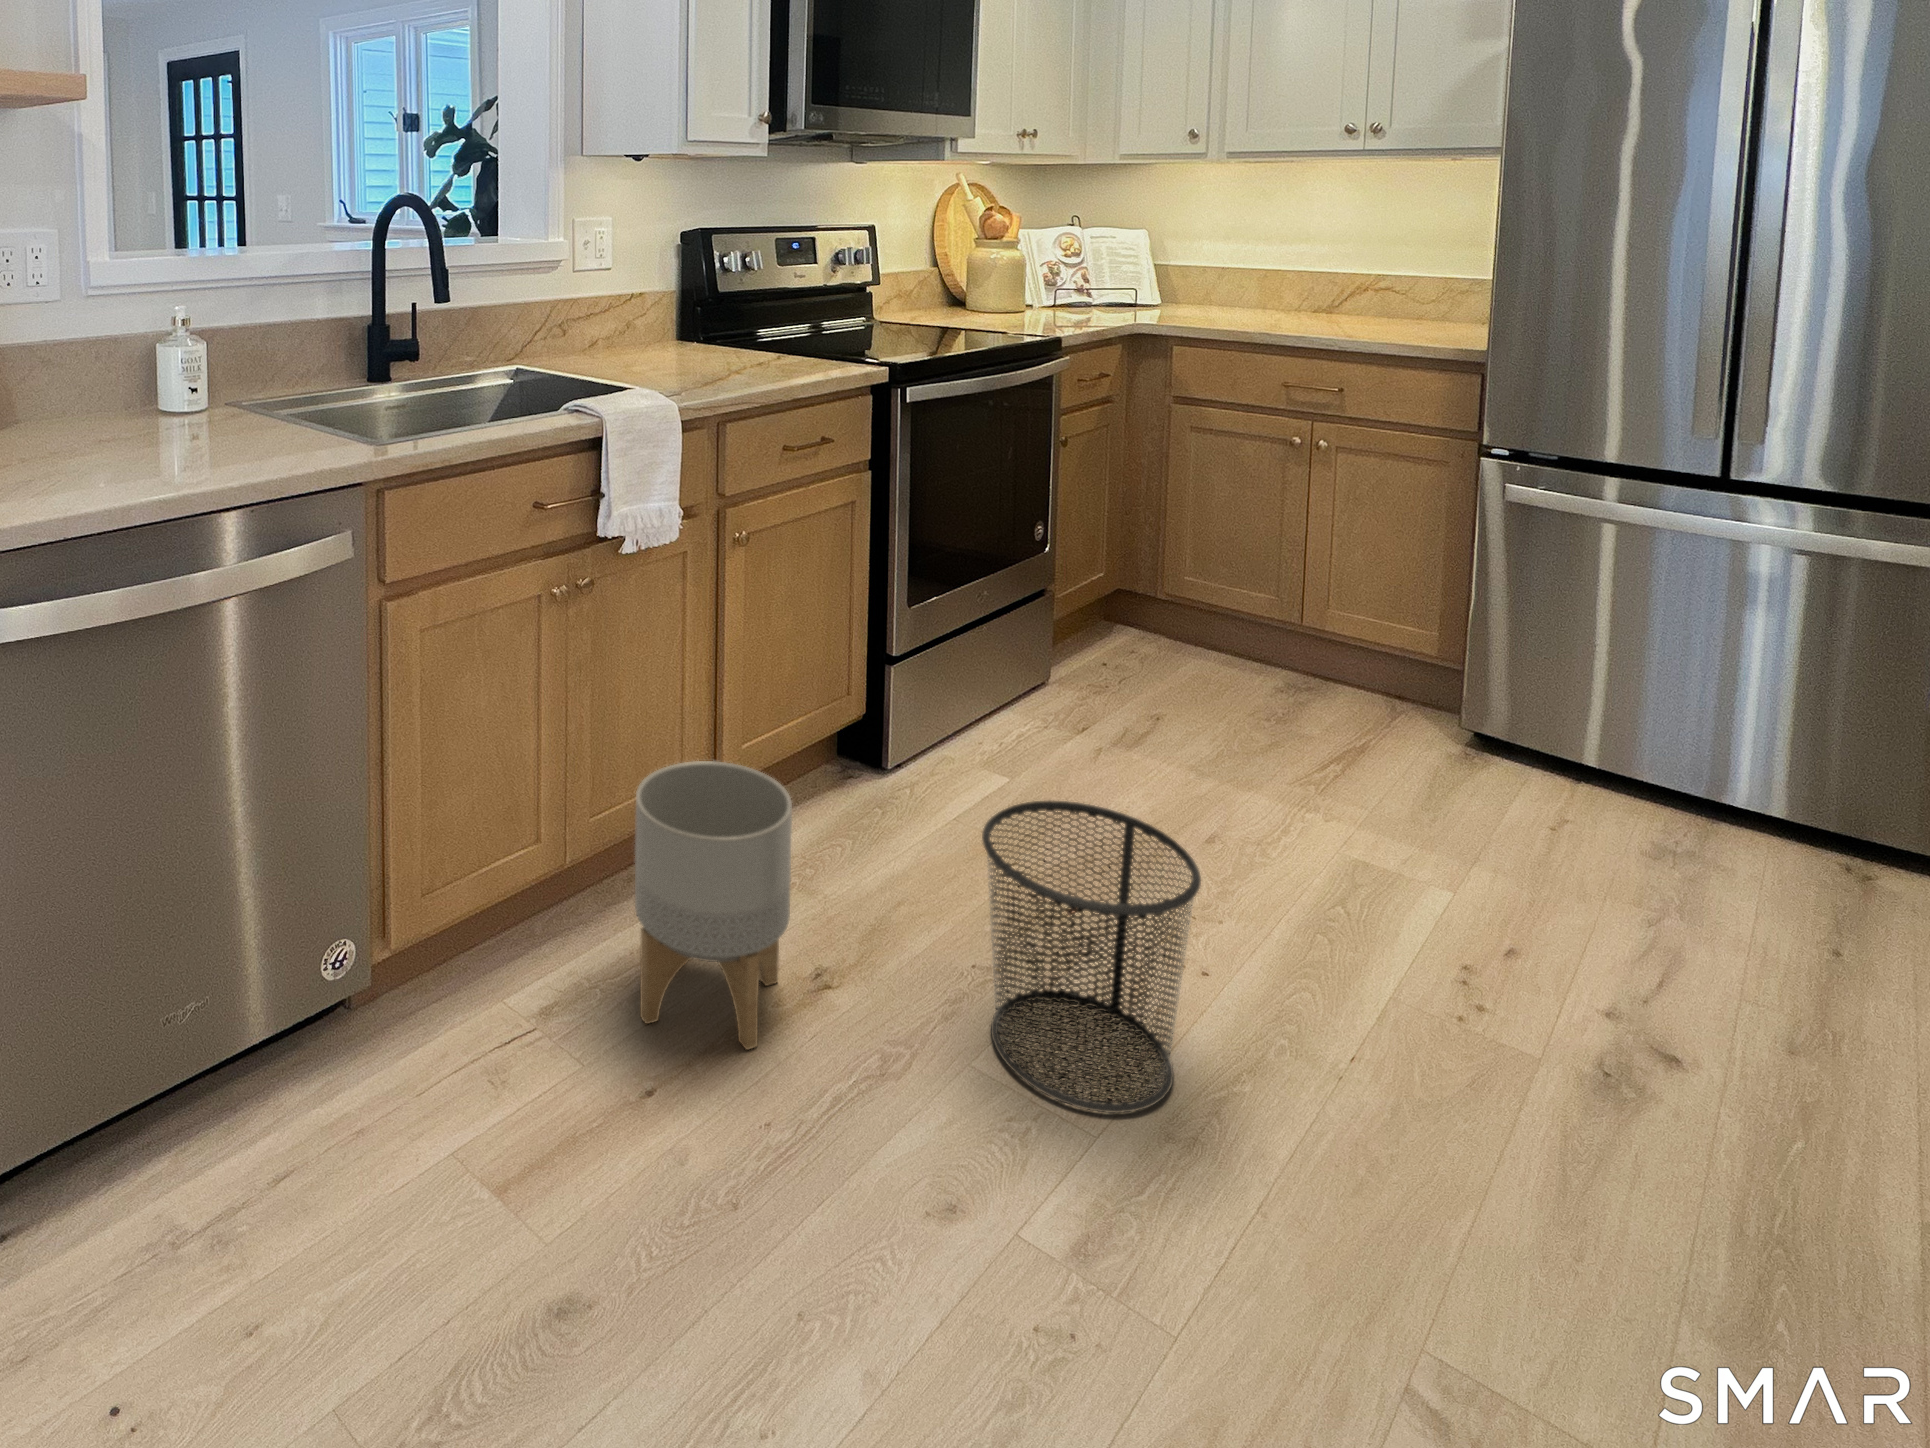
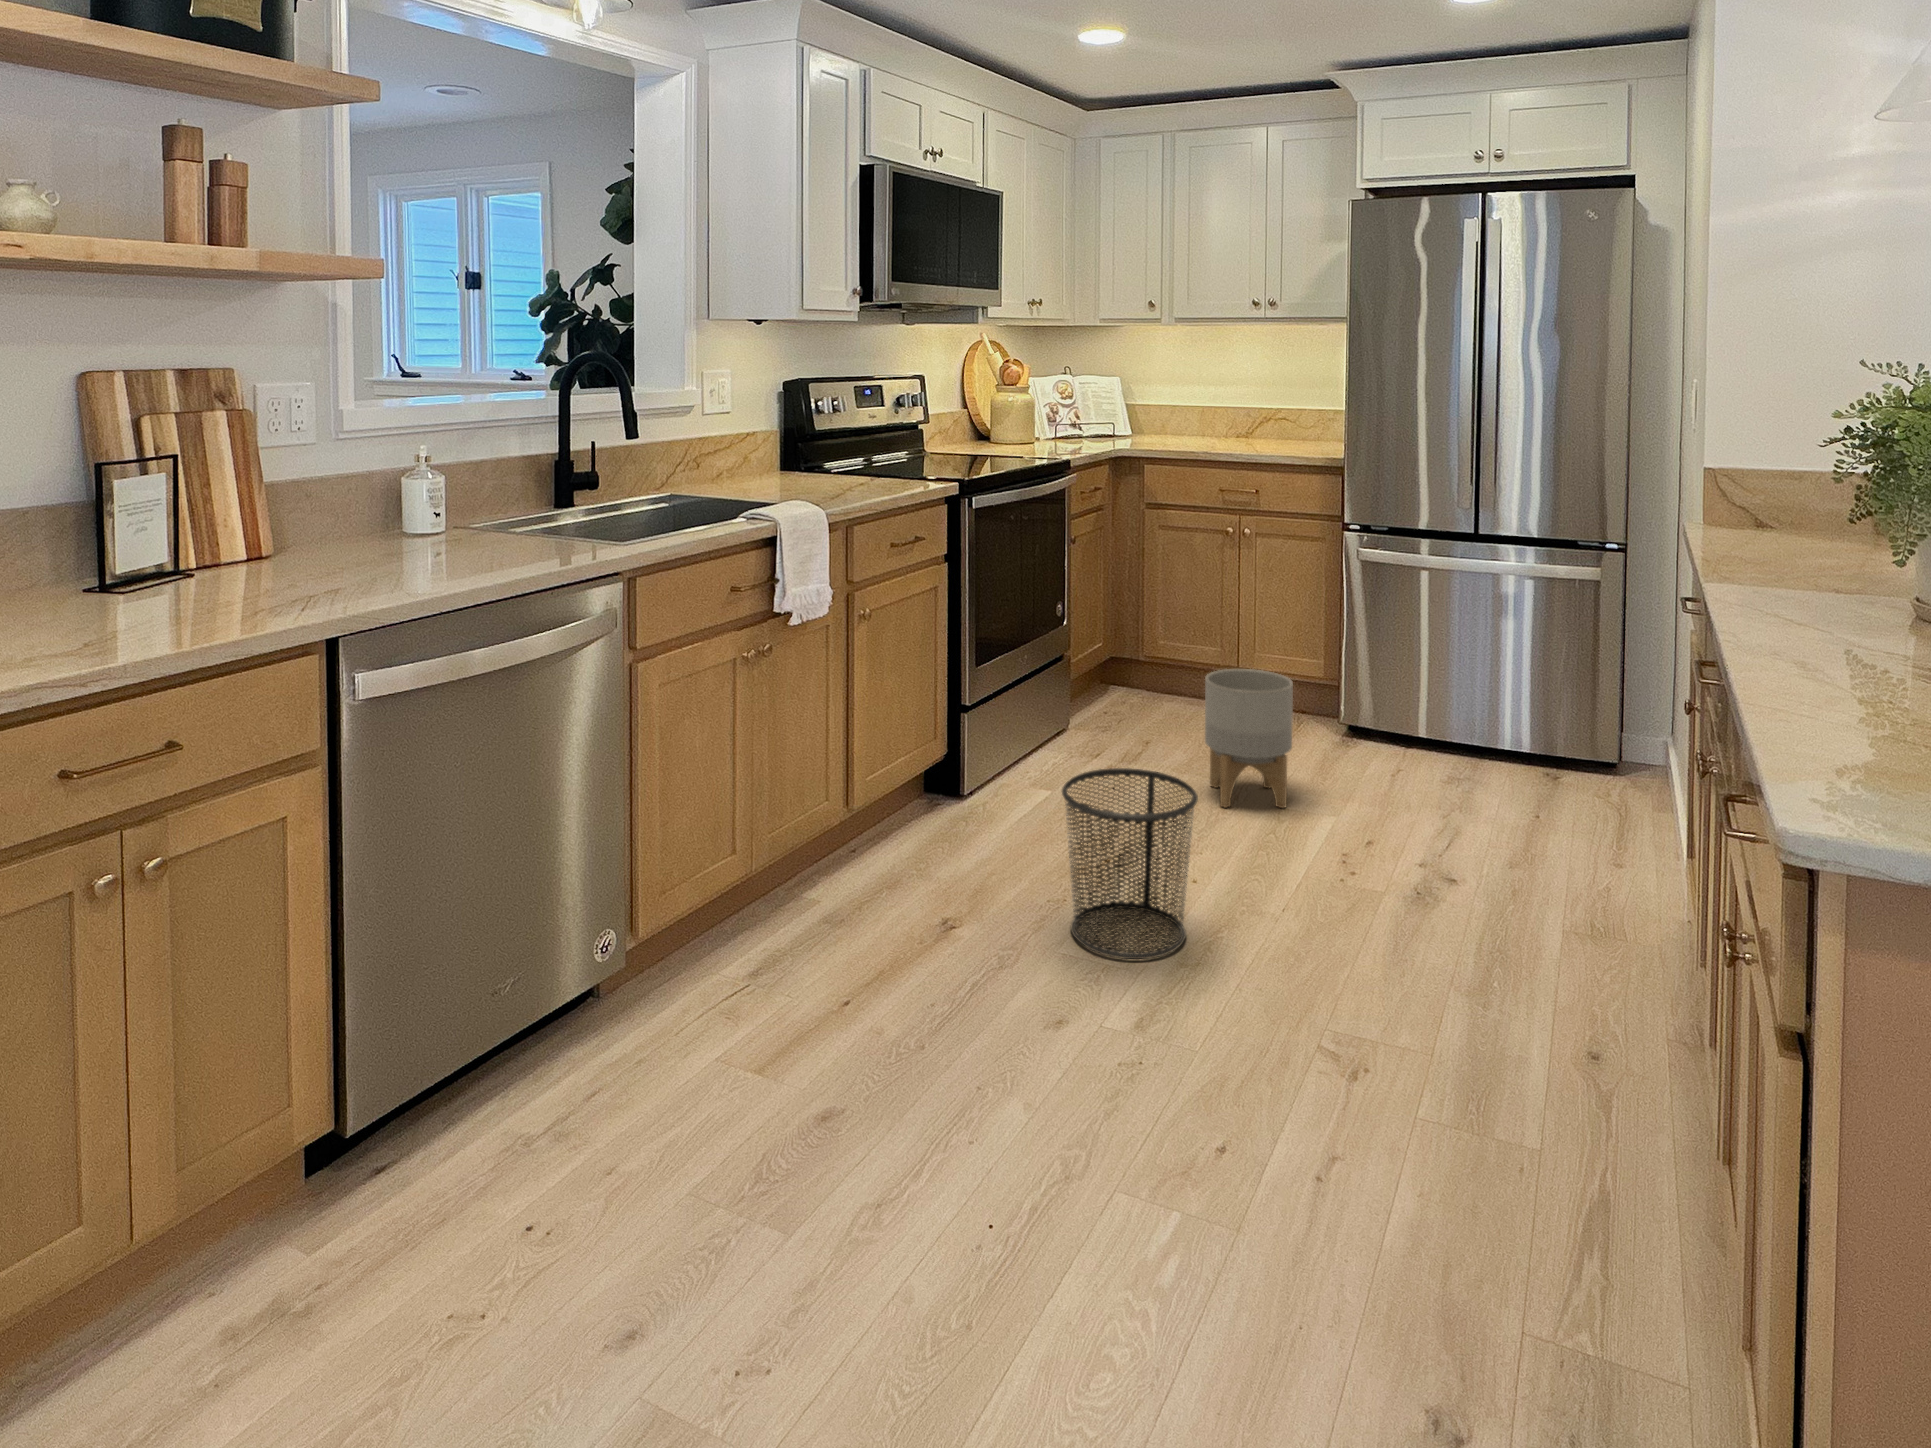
planter: present [635,761,792,1050] -> present [1205,669,1293,808]

